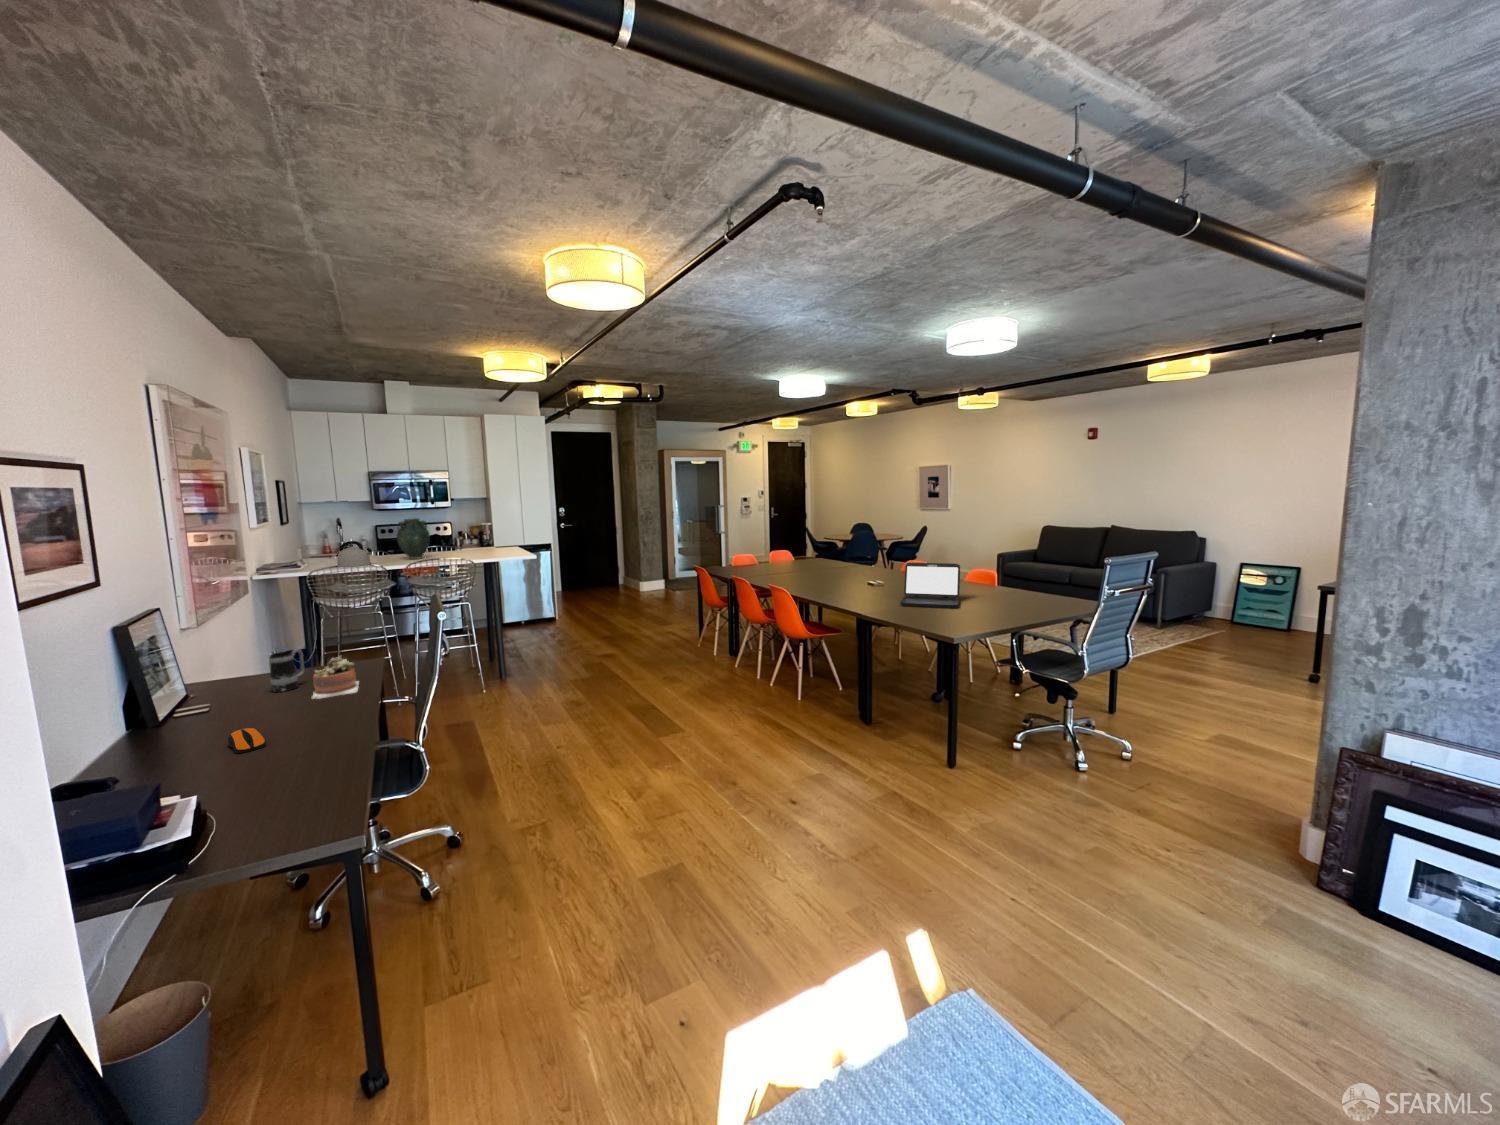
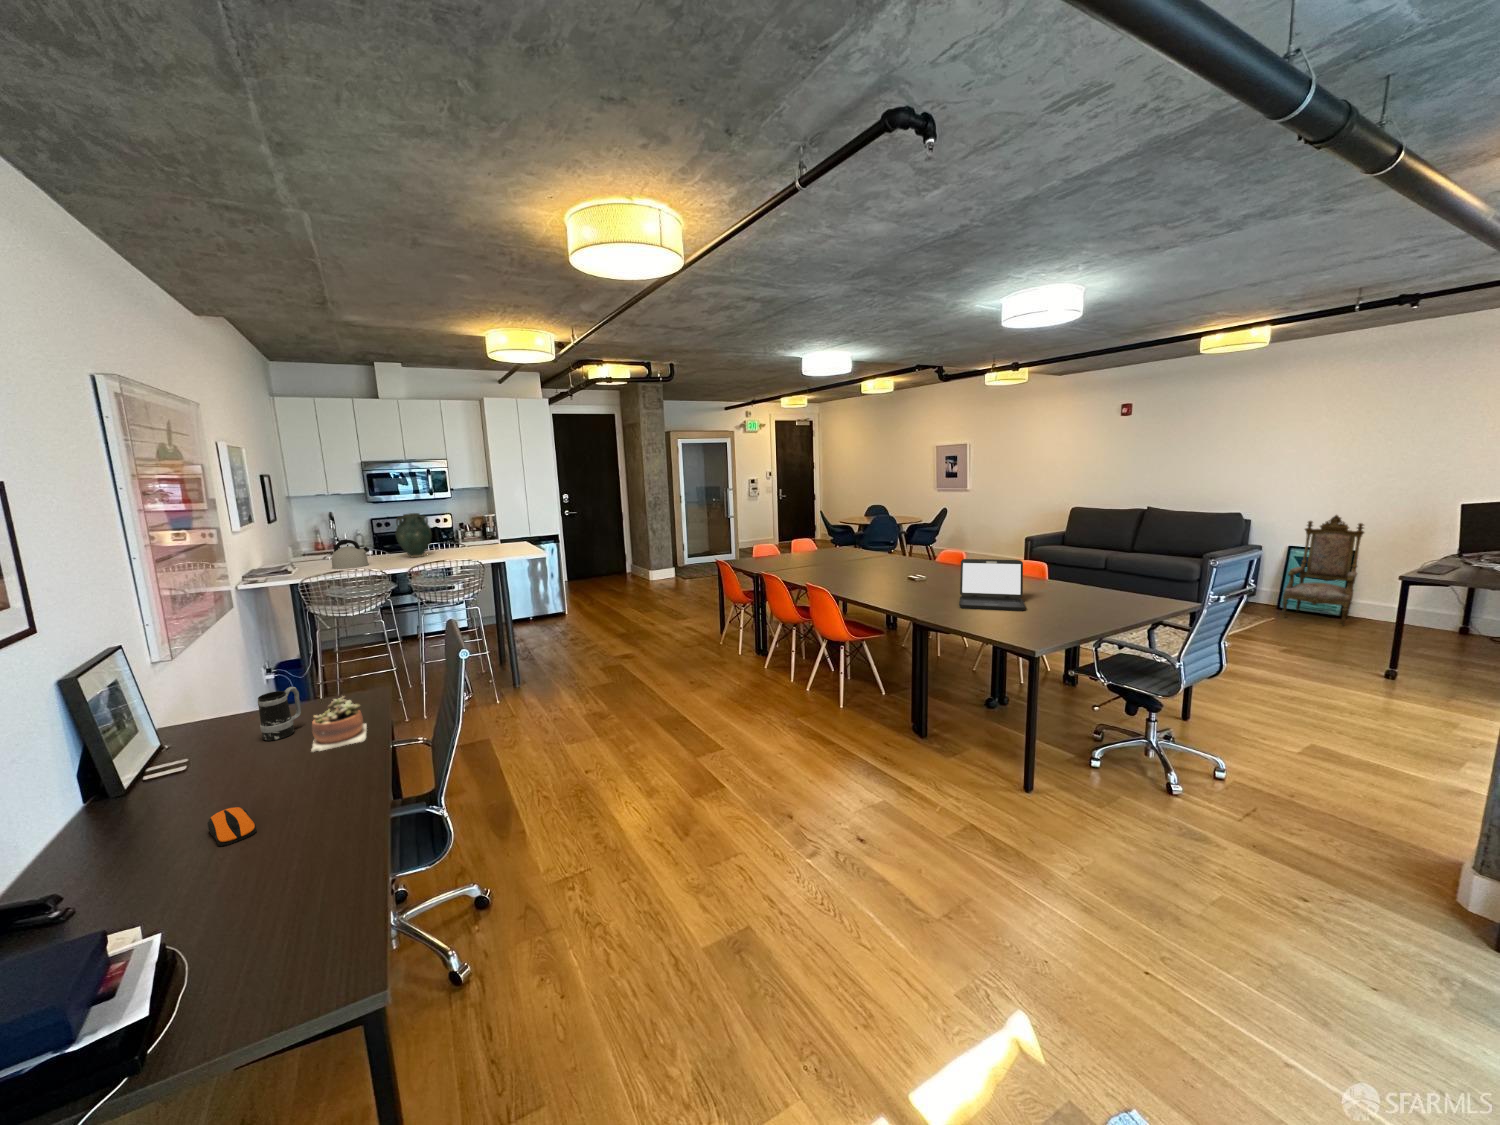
armchair: none [1232,532,1308,637] -> present [1282,515,1364,626]

